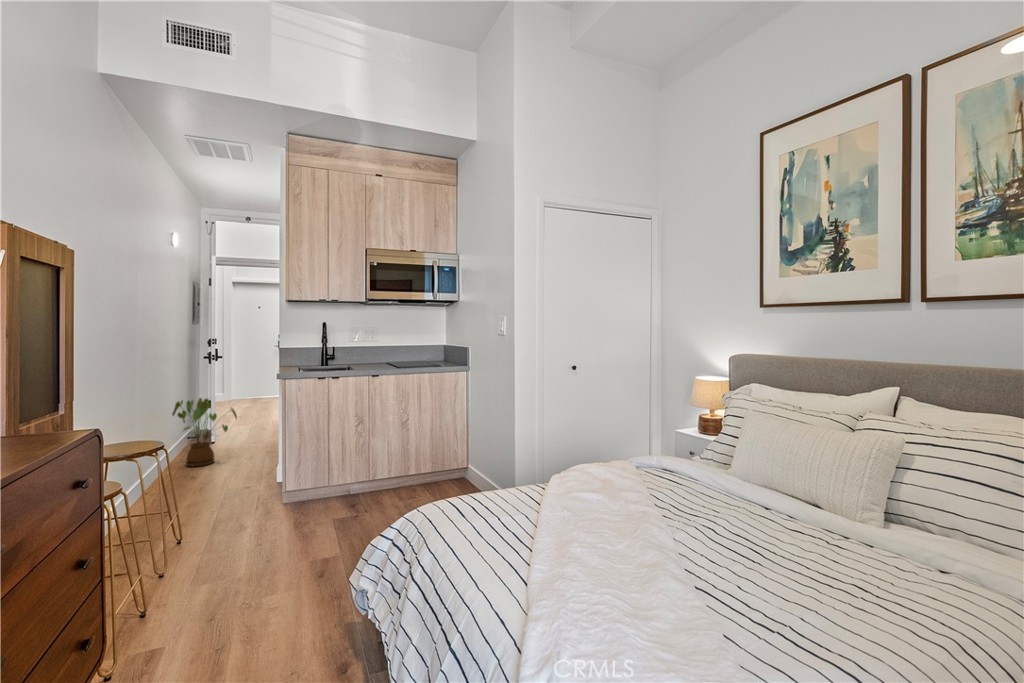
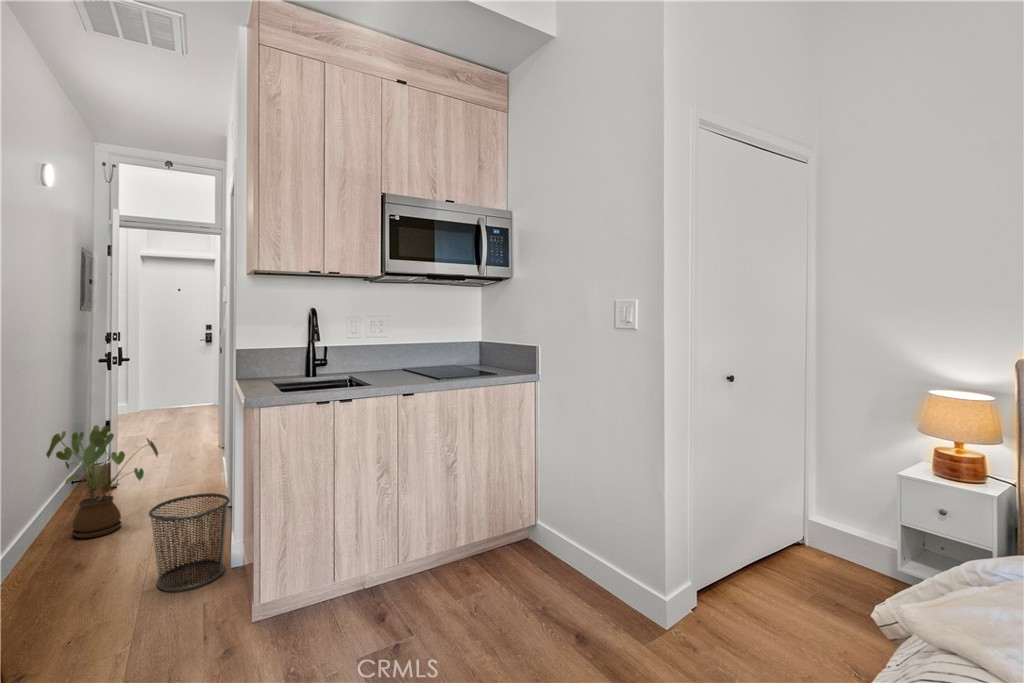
trash can: none [228,437,275,491] -> present [149,493,230,591]

